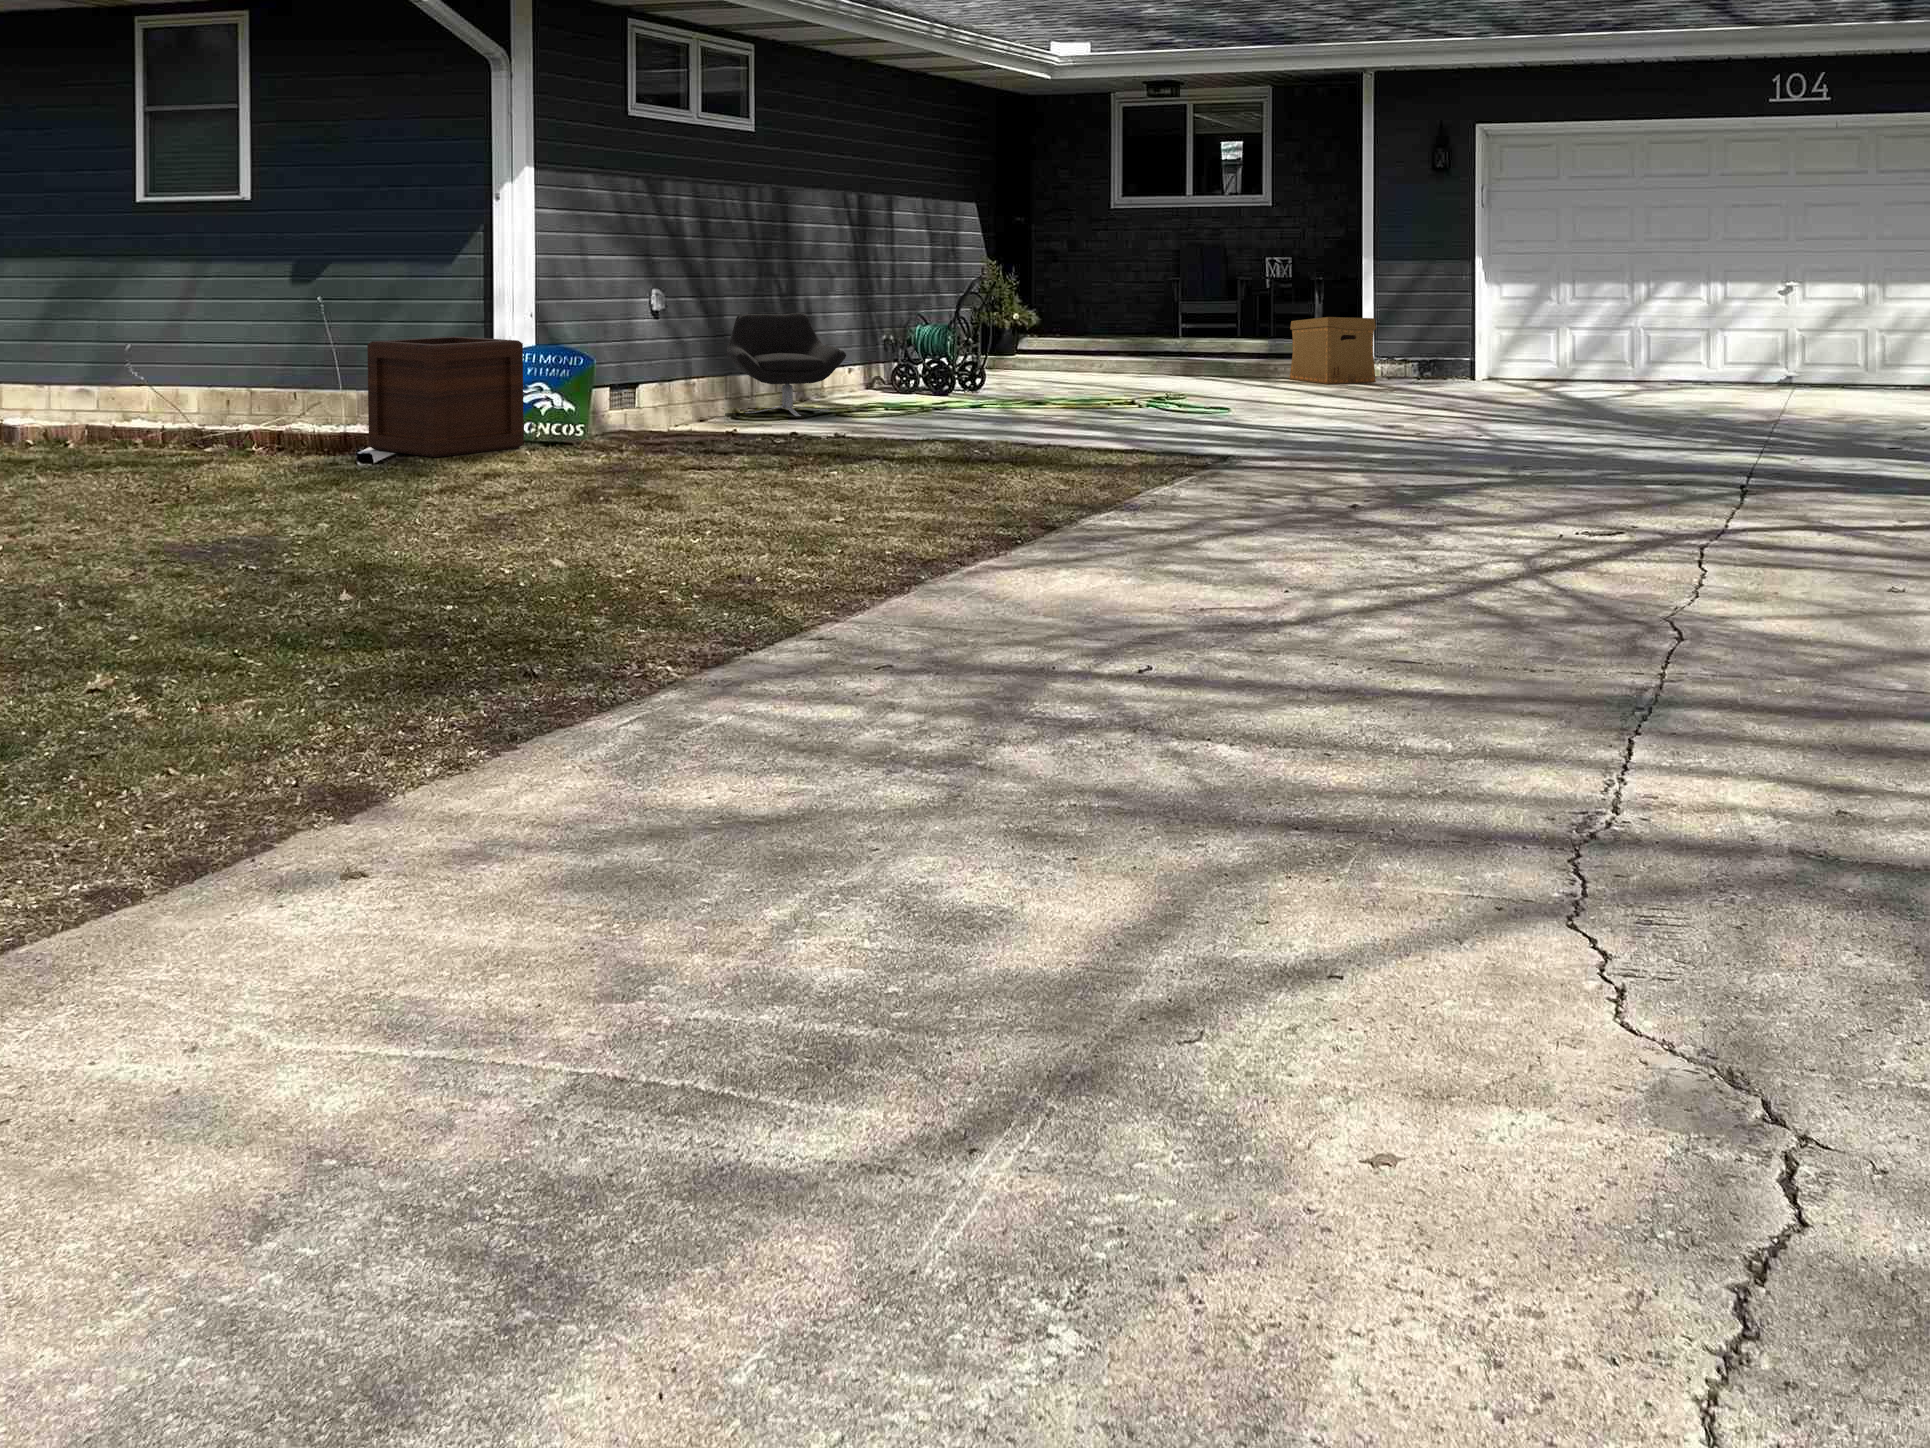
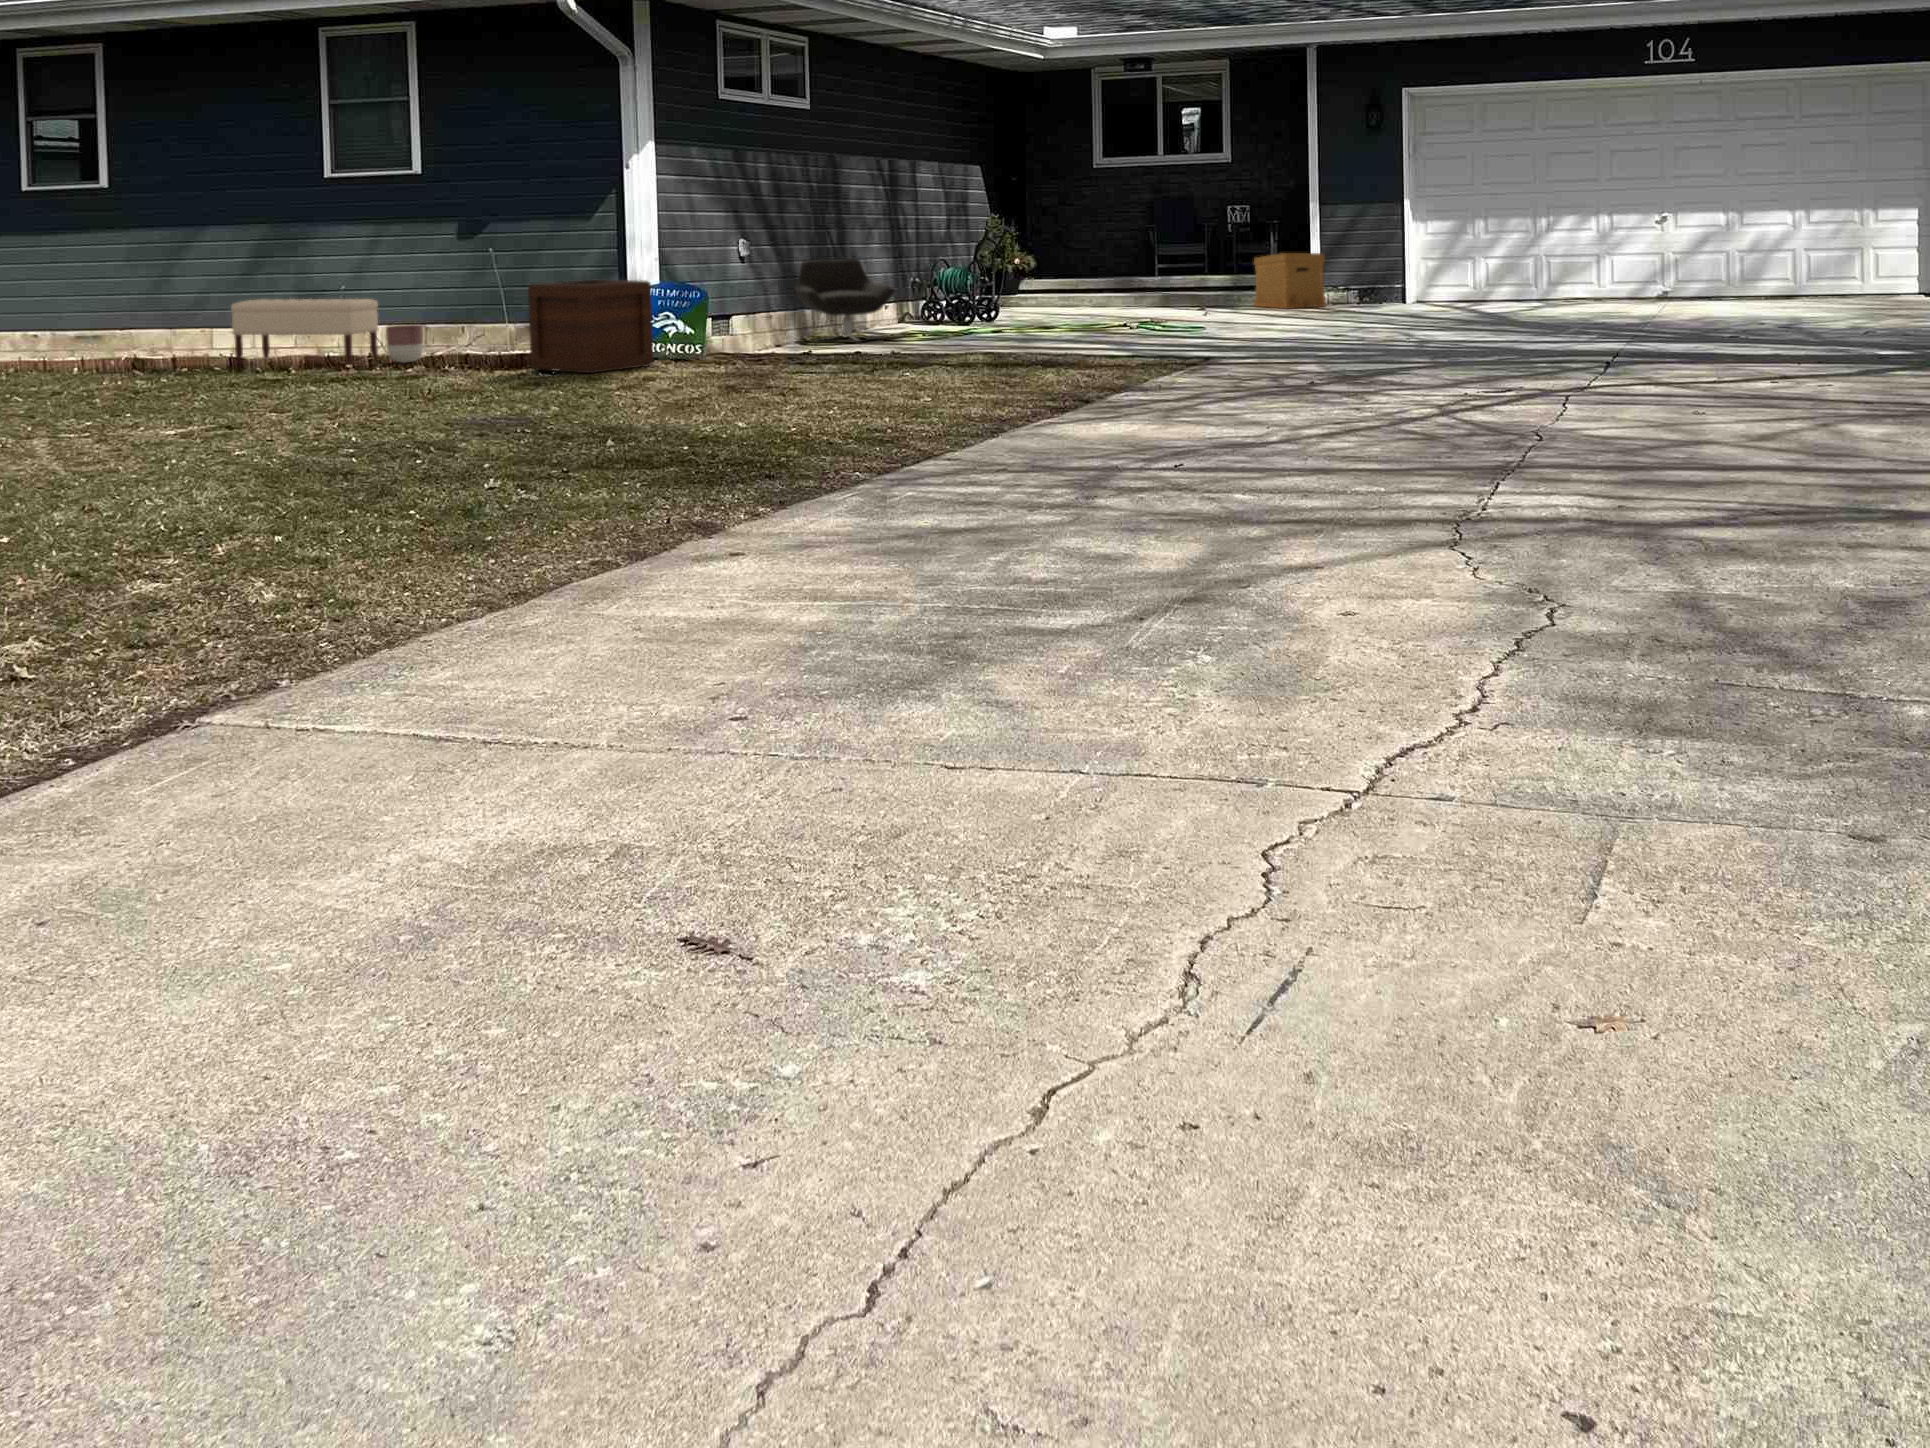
bench: none [26,347,206,432] -> present [231,299,378,364]
planter: none [208,384,255,431] -> present [386,325,423,363]

